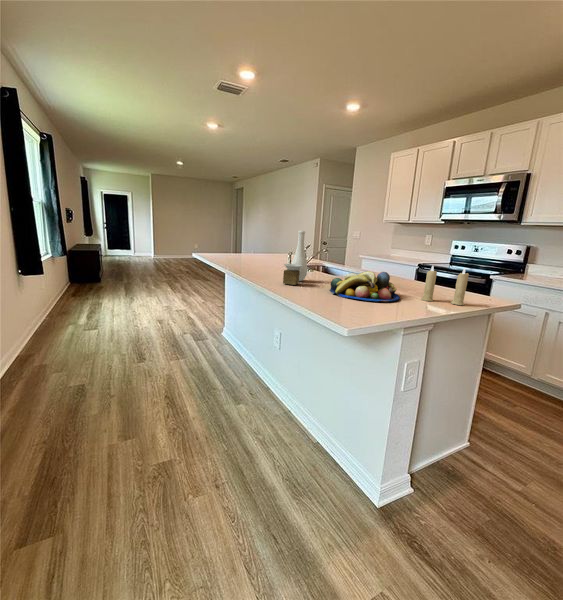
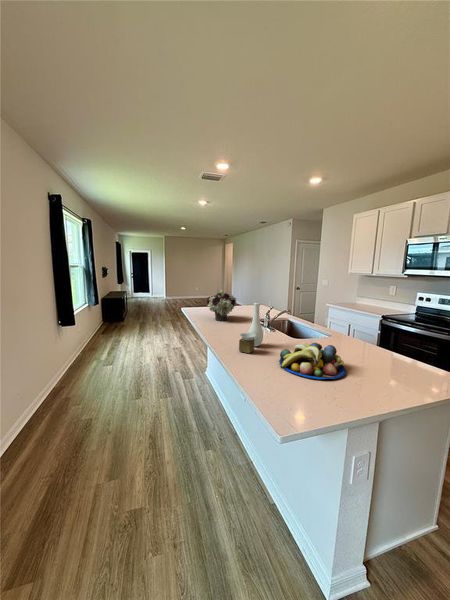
flower arrangement: none [229,226,266,264] -> present [206,290,236,321]
candle: present [421,266,469,305] -> none [369,340,419,384]

